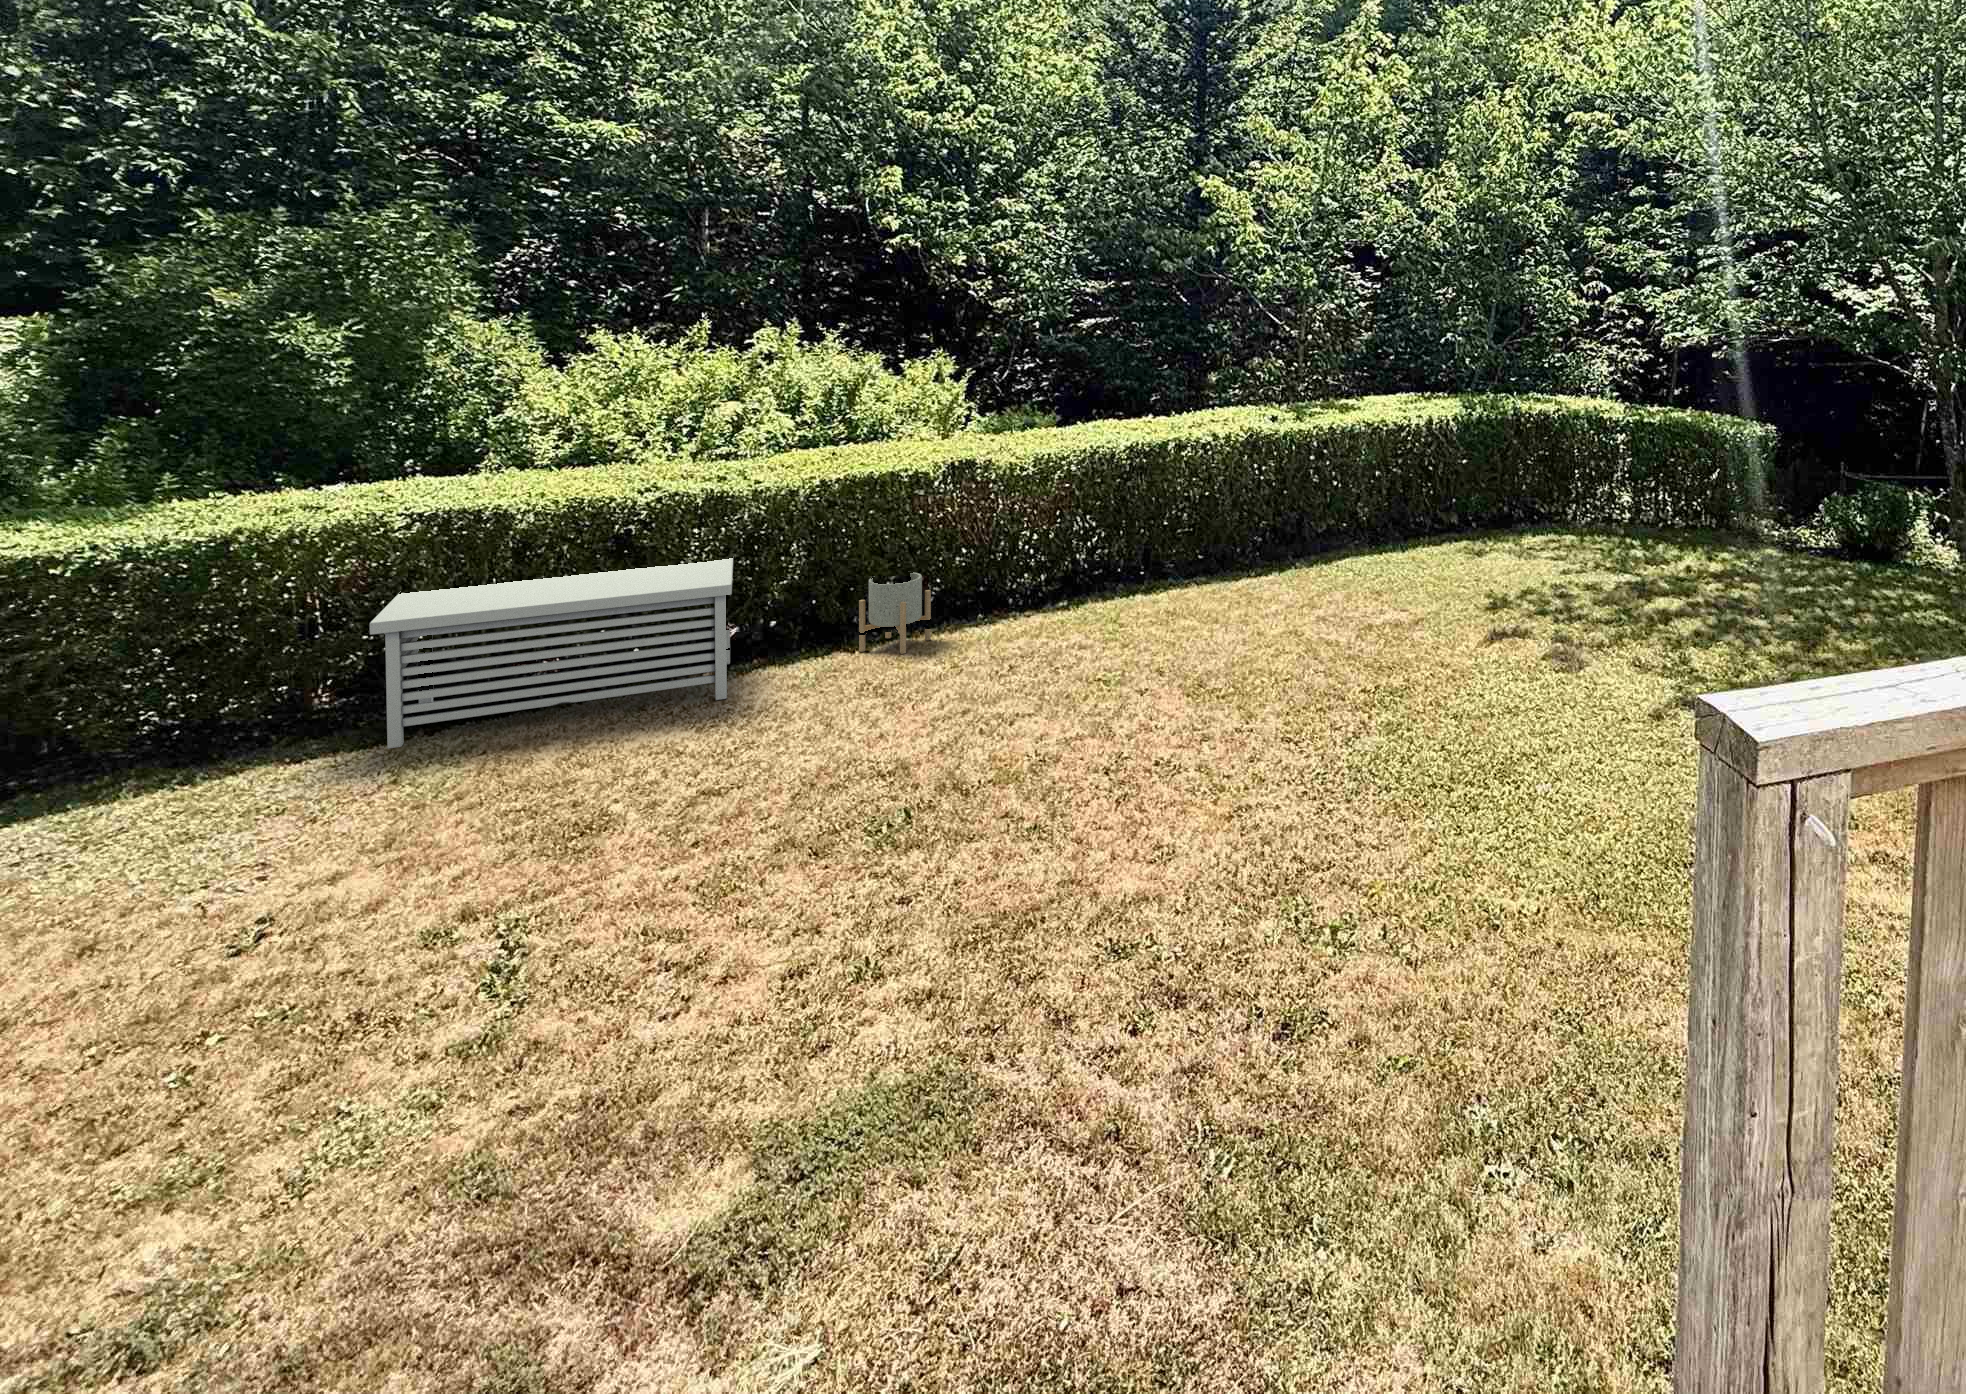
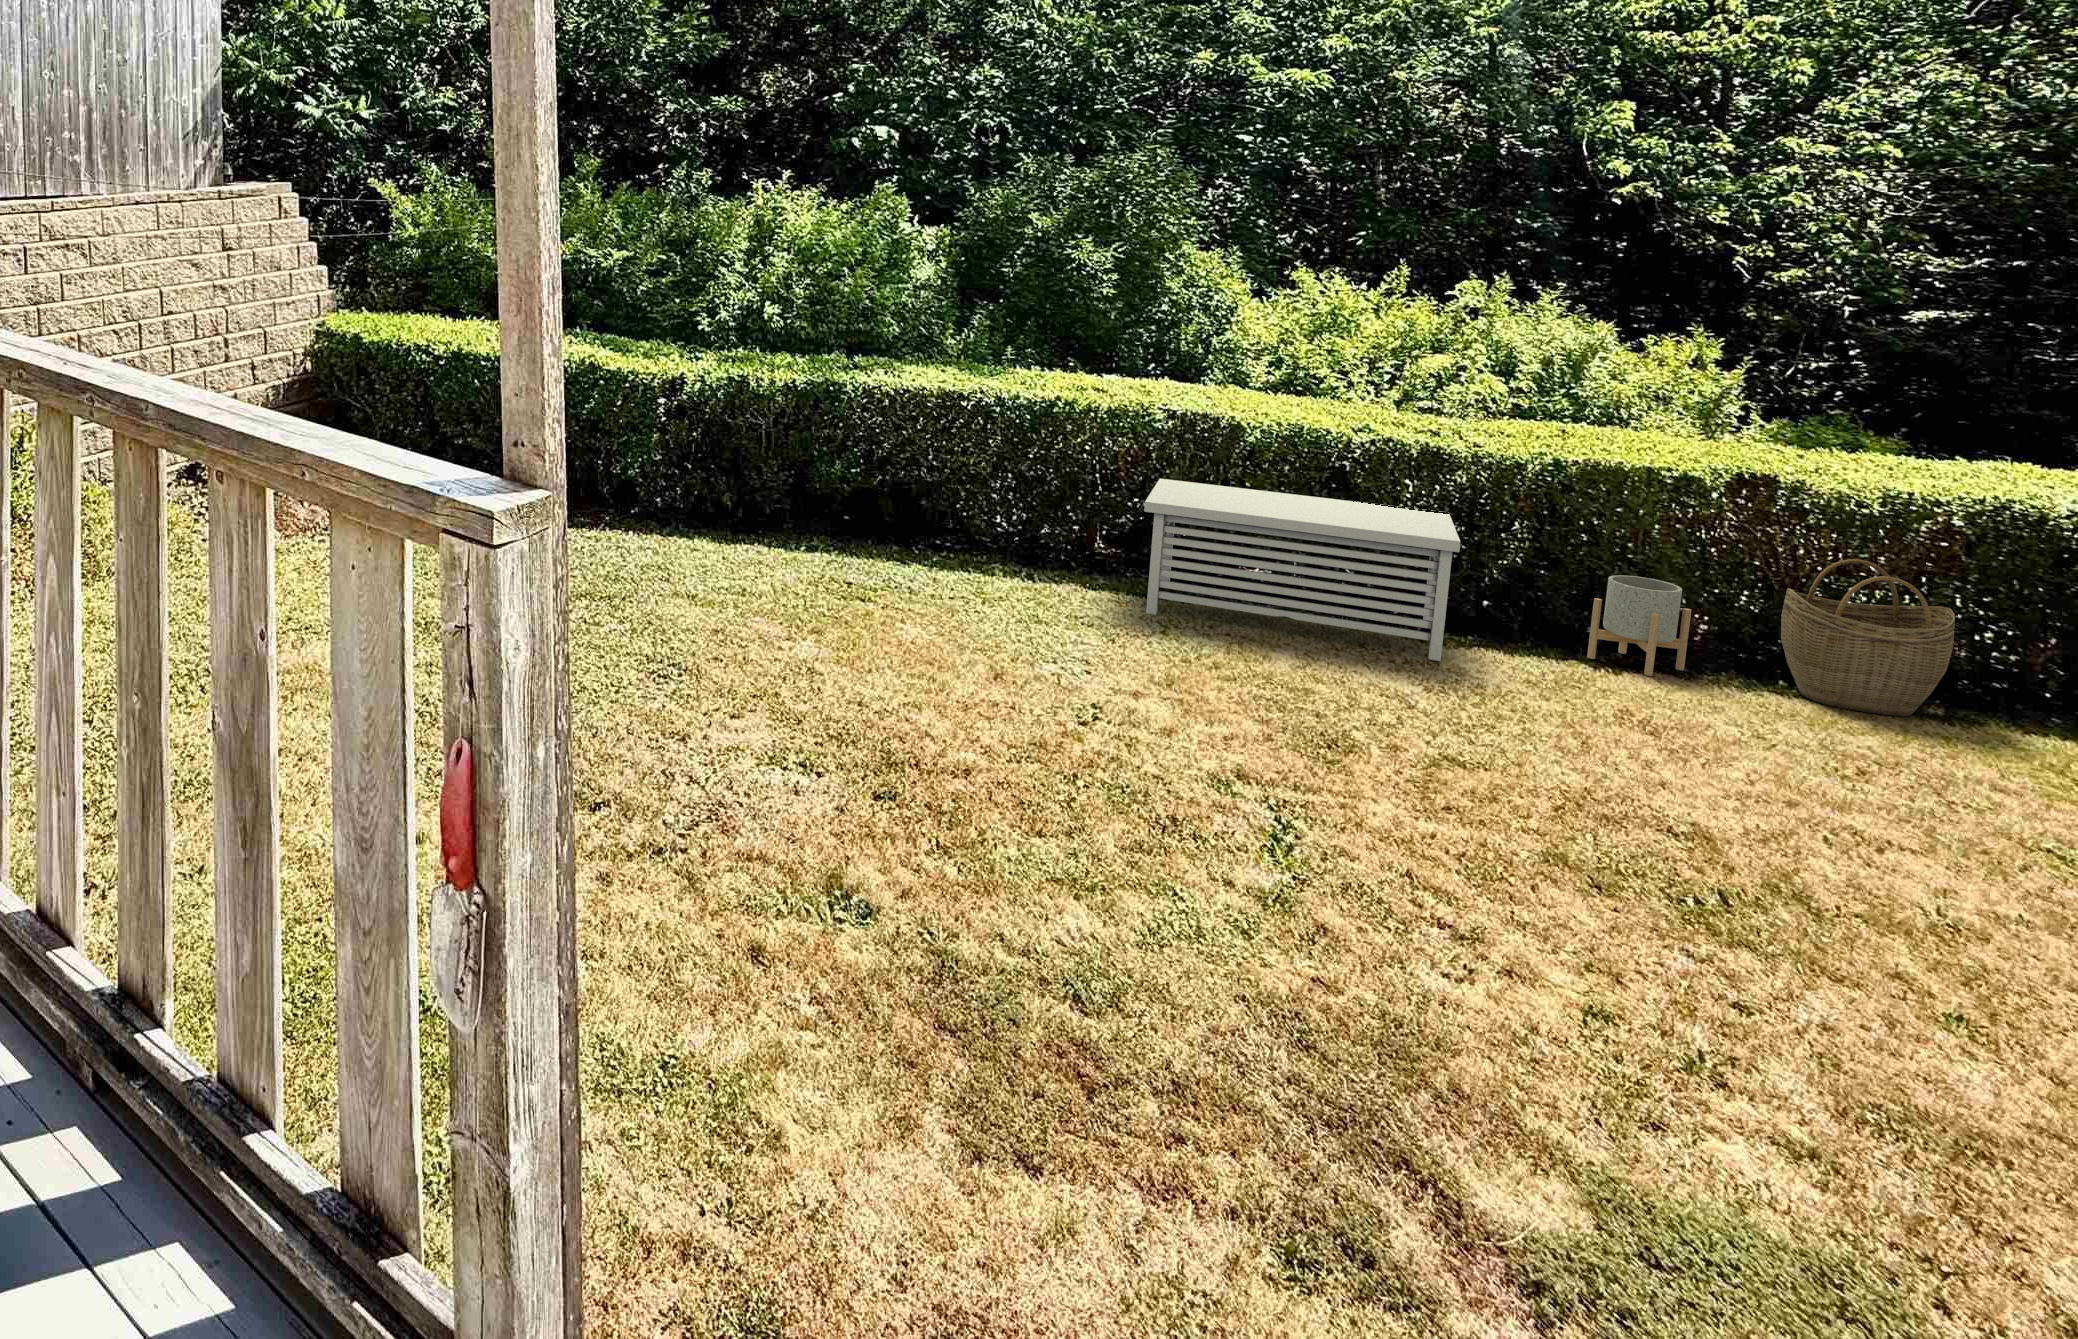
woven basket: none [988,524,1086,638] -> present [1781,559,1955,716]

